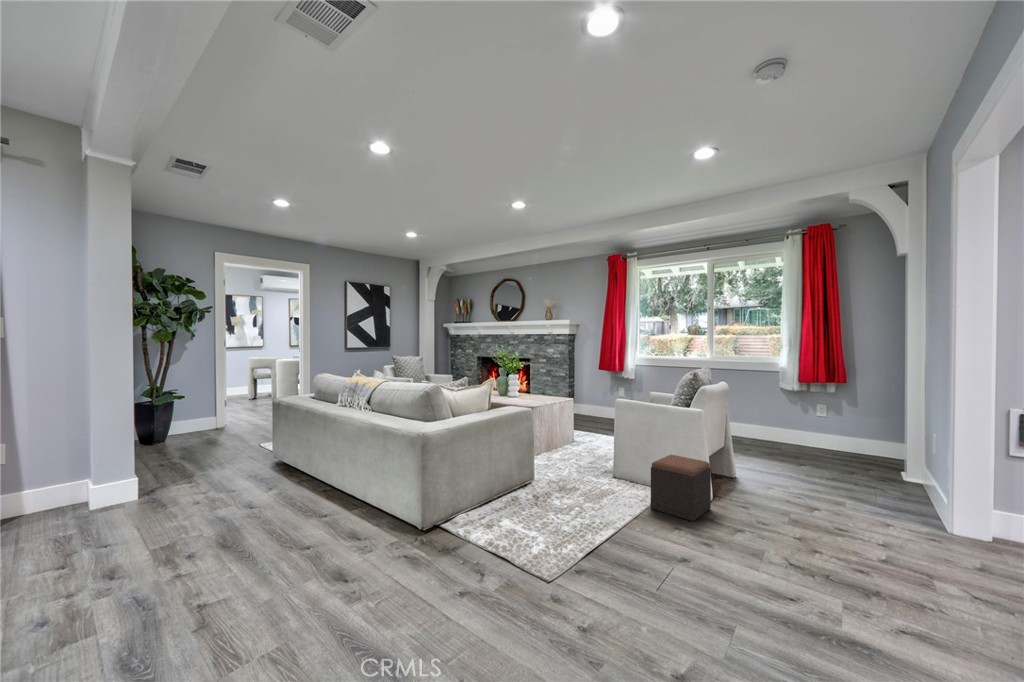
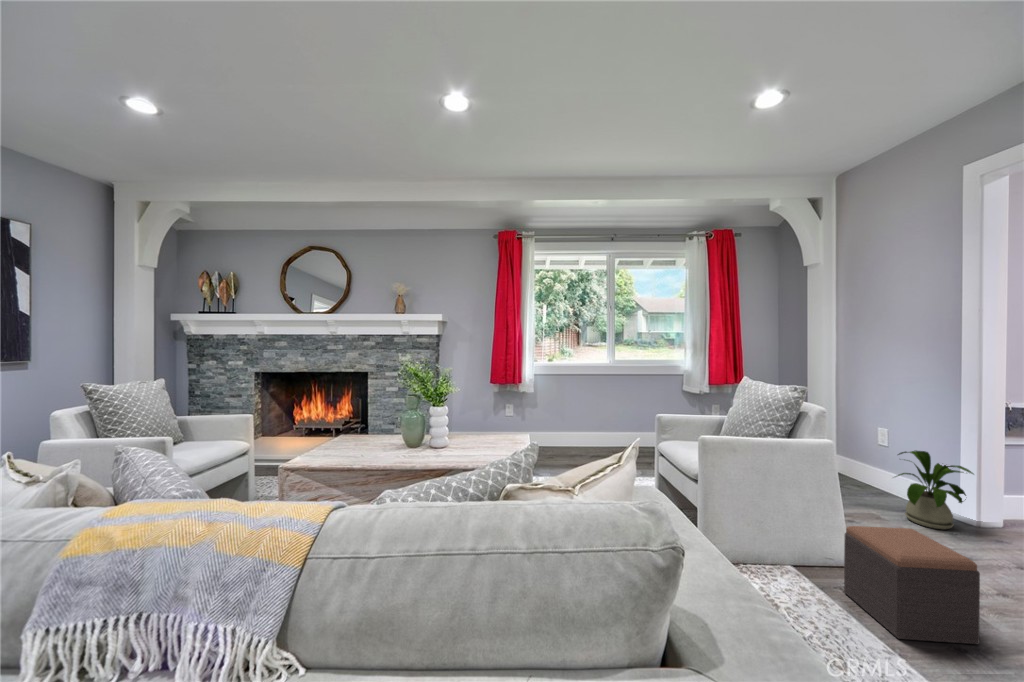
house plant: none [842,436,930,514] -> present [895,451,973,529]

